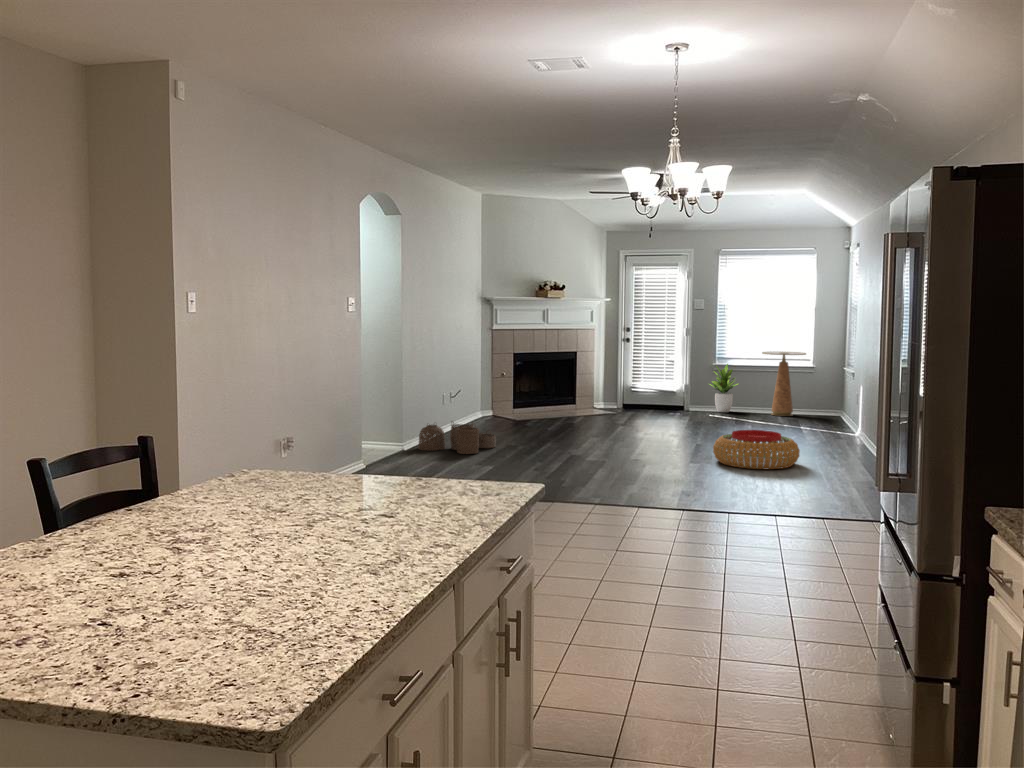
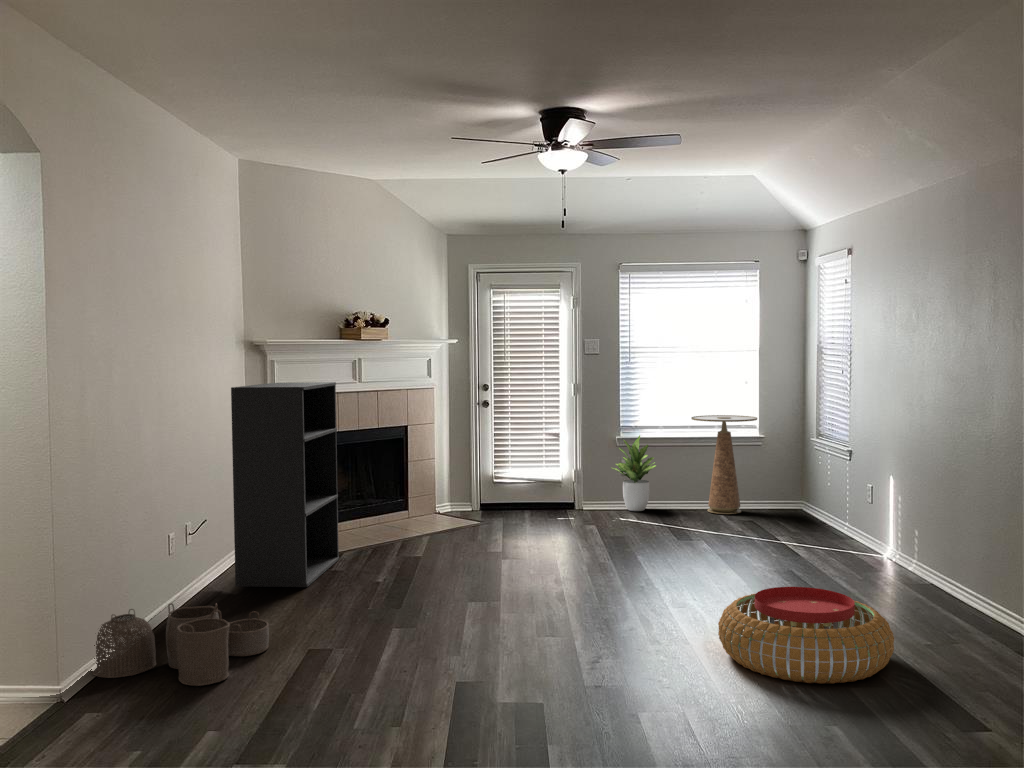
bookshelf: none [476,322,532,431] -> present [231,382,339,587]

